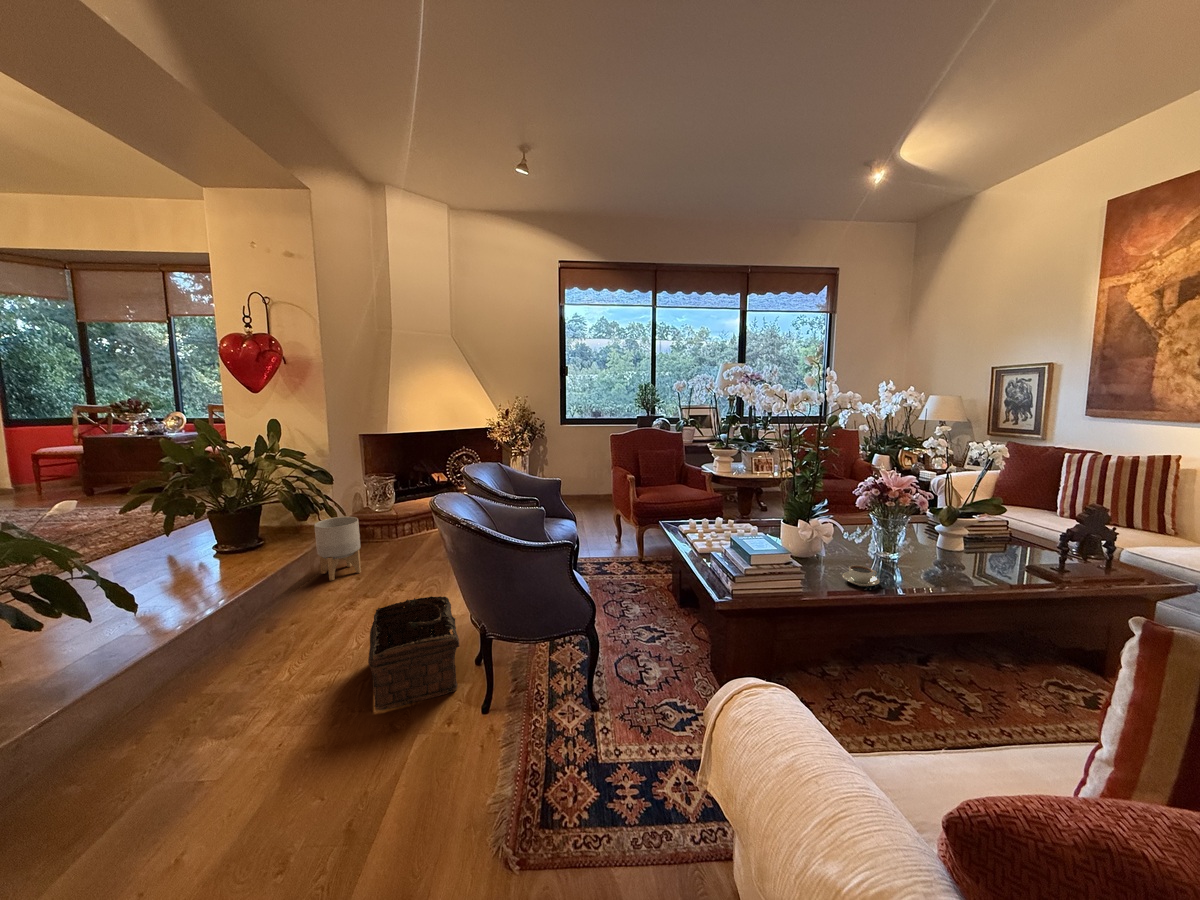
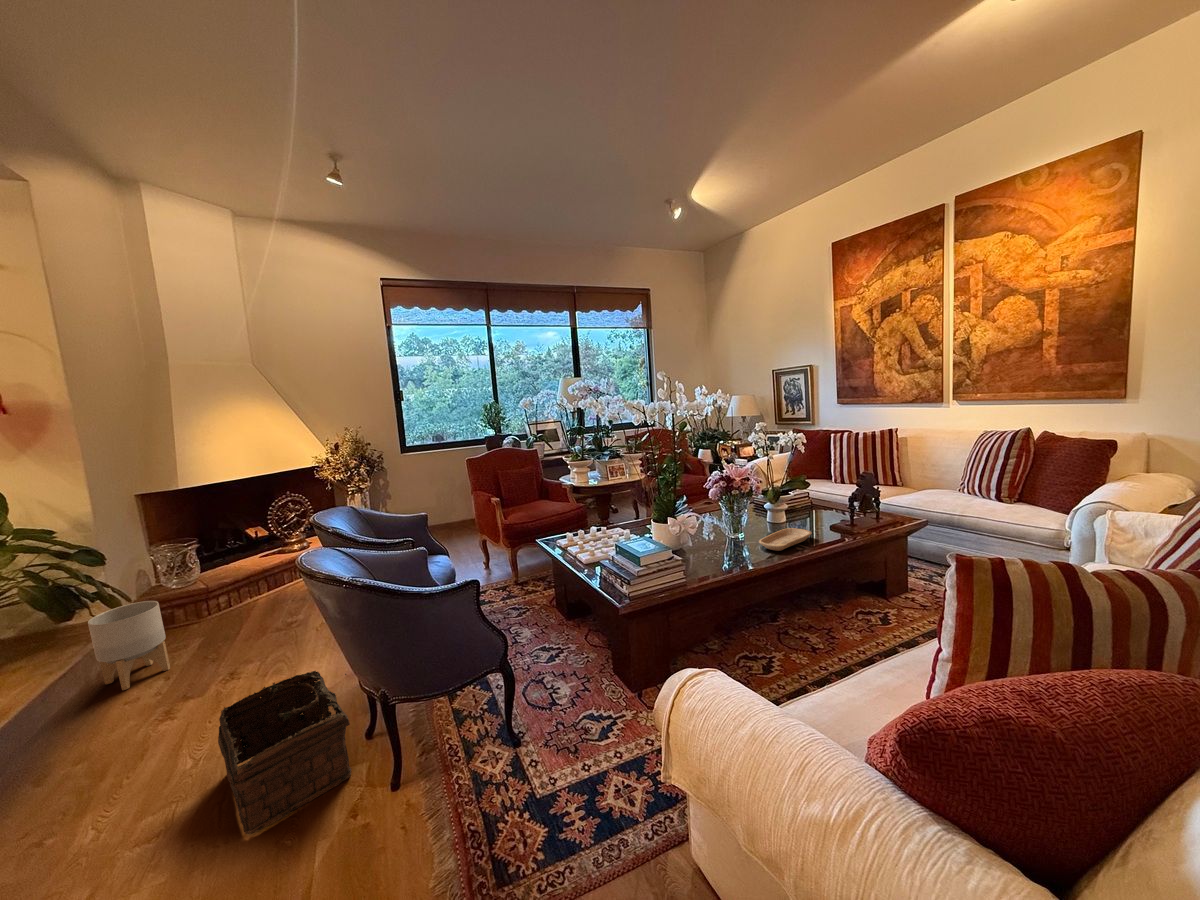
tray: none [910,559,992,583] -> present [759,528,812,551]
coffee cup: present [842,565,879,586] -> none [713,548,742,565]

